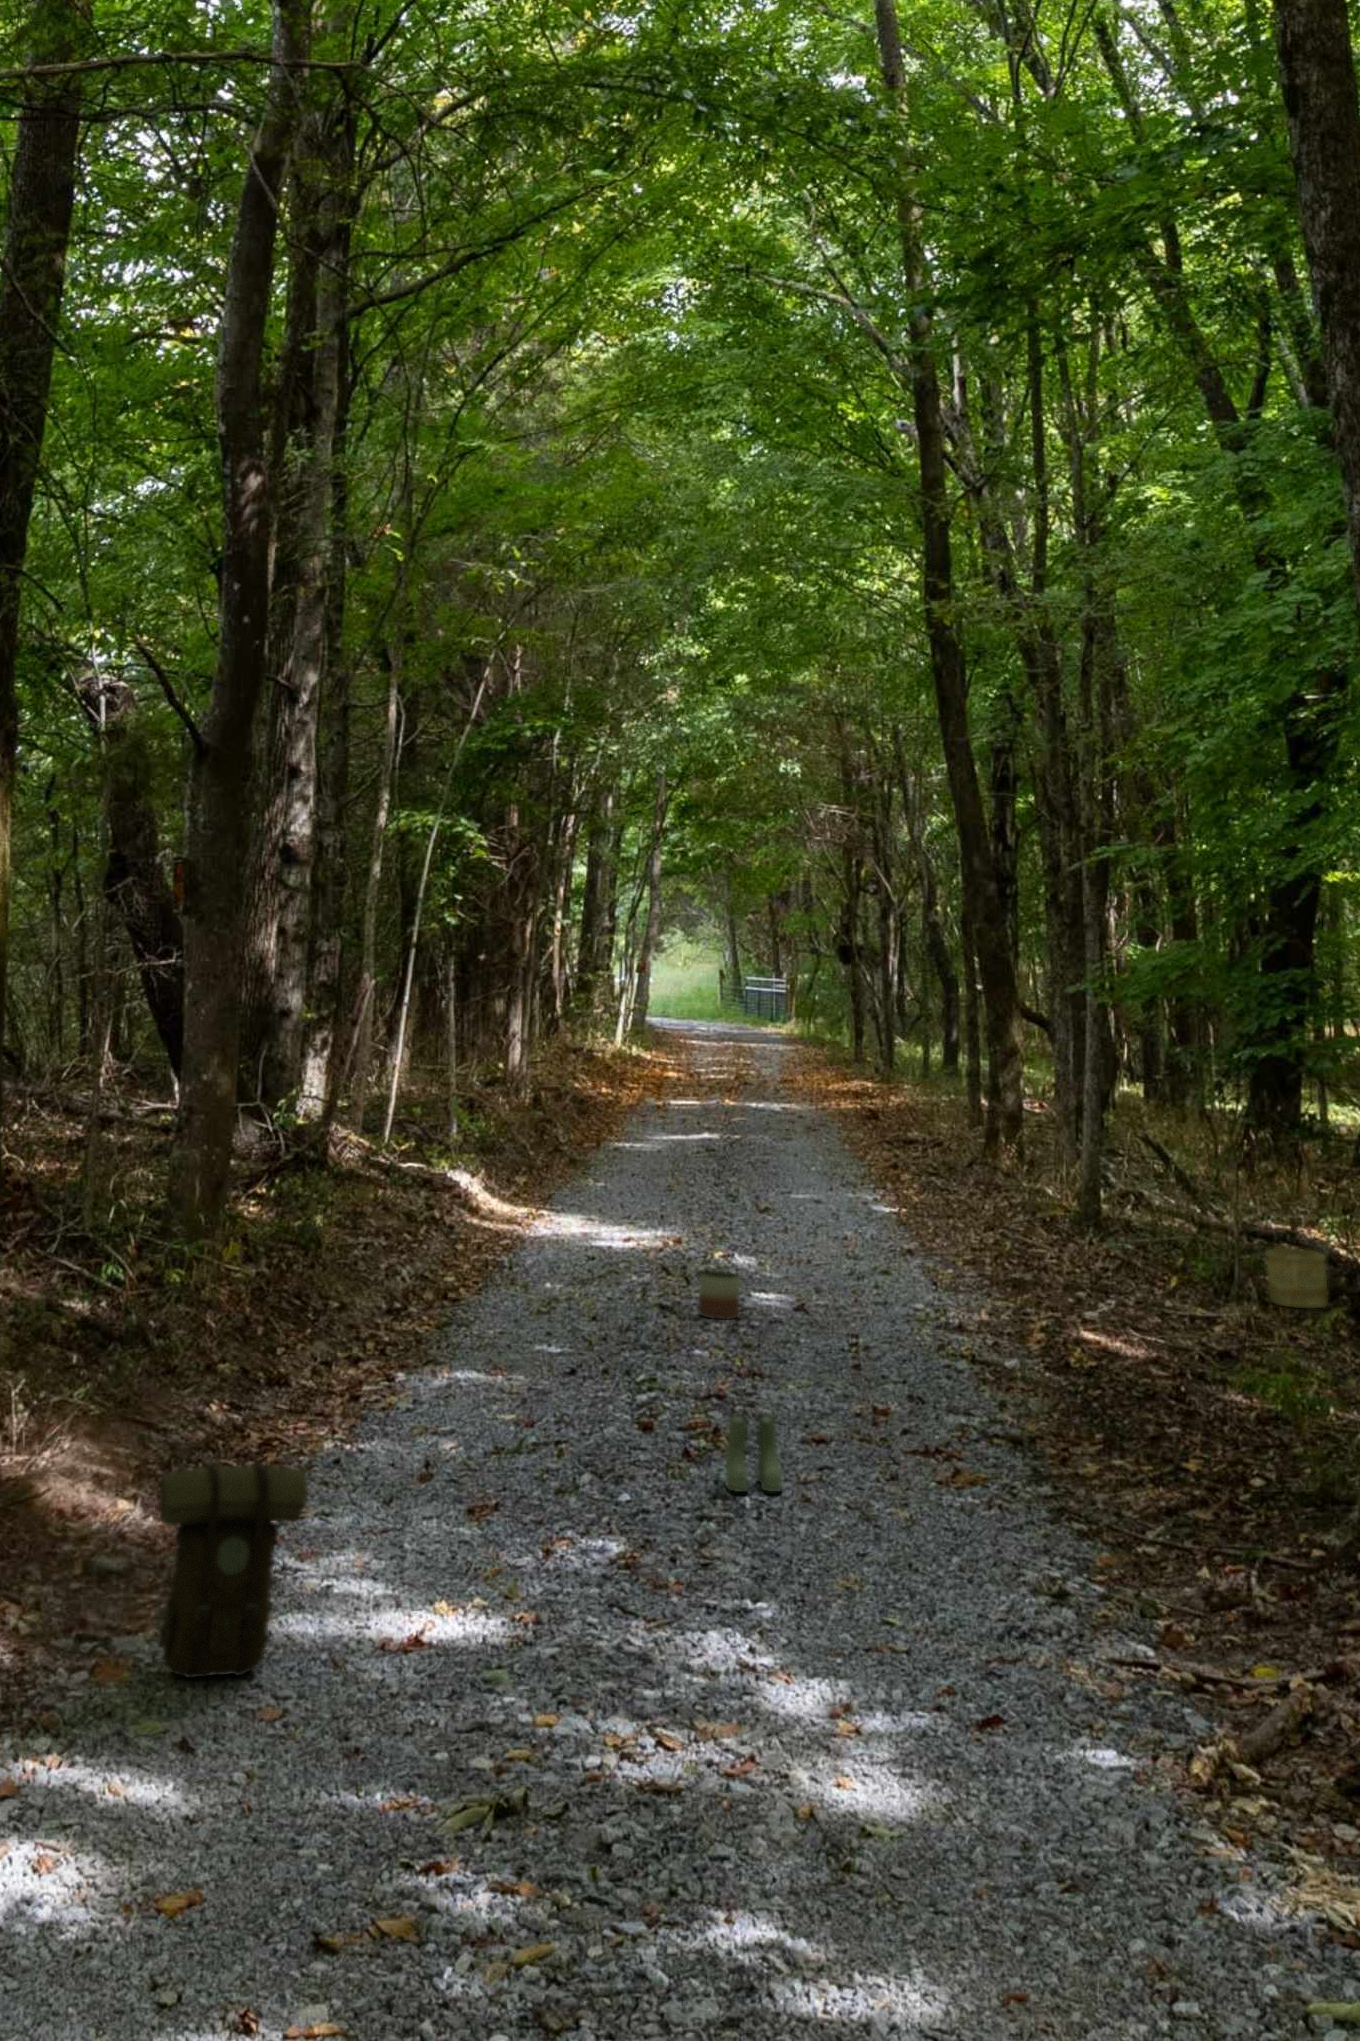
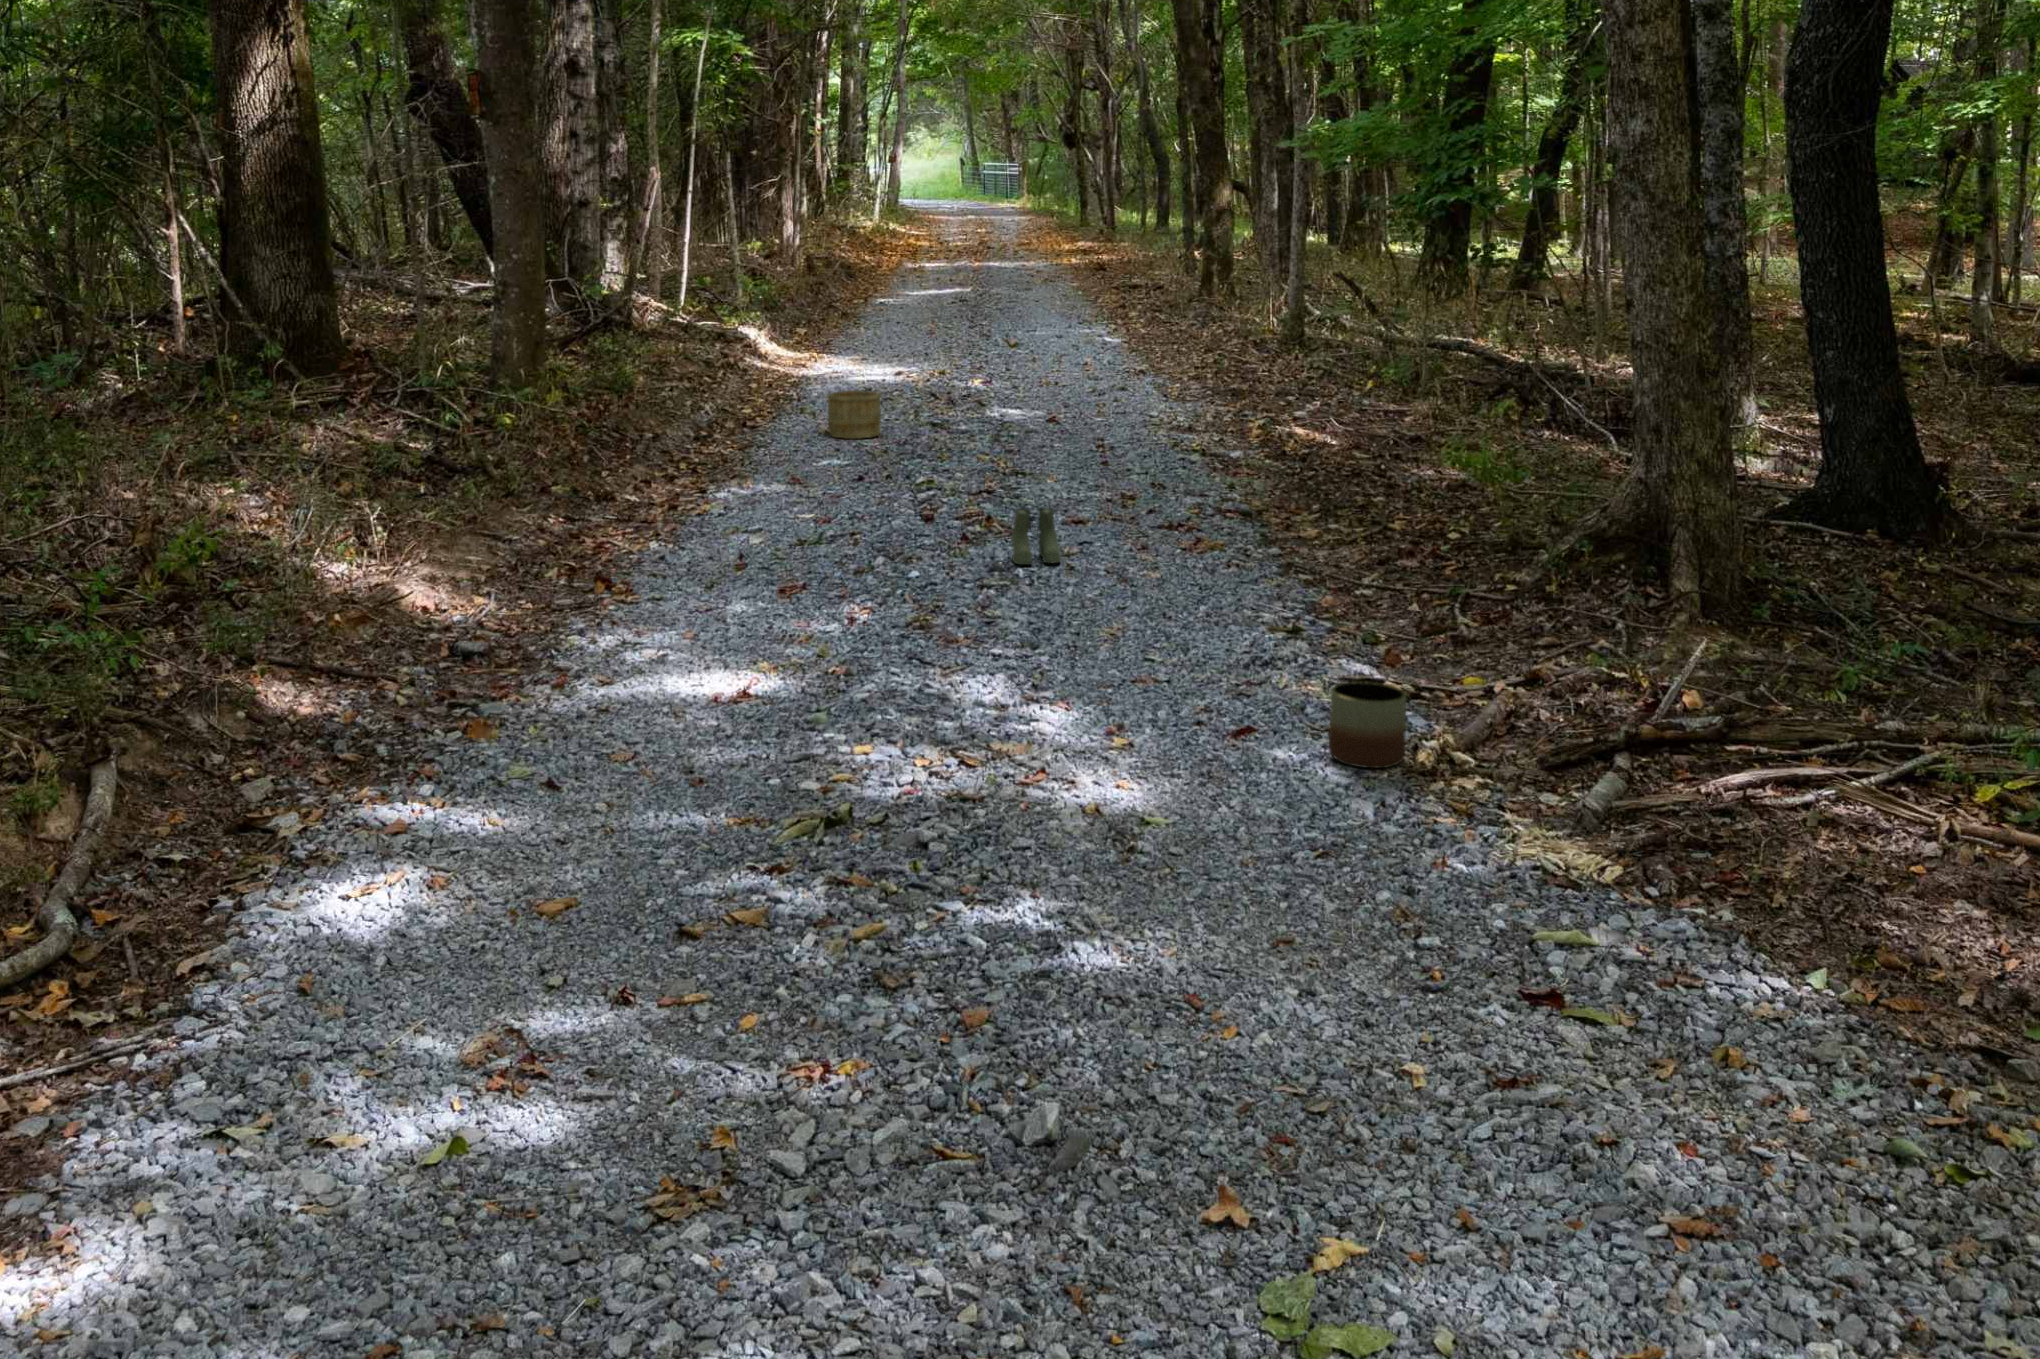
wooden bucket: present [1265,1248,1327,1309] -> present [827,390,881,439]
planter: present [698,1271,740,1319] -> present [1329,681,1406,768]
backpack: present [158,1463,308,1678] -> none [523,569,655,729]

